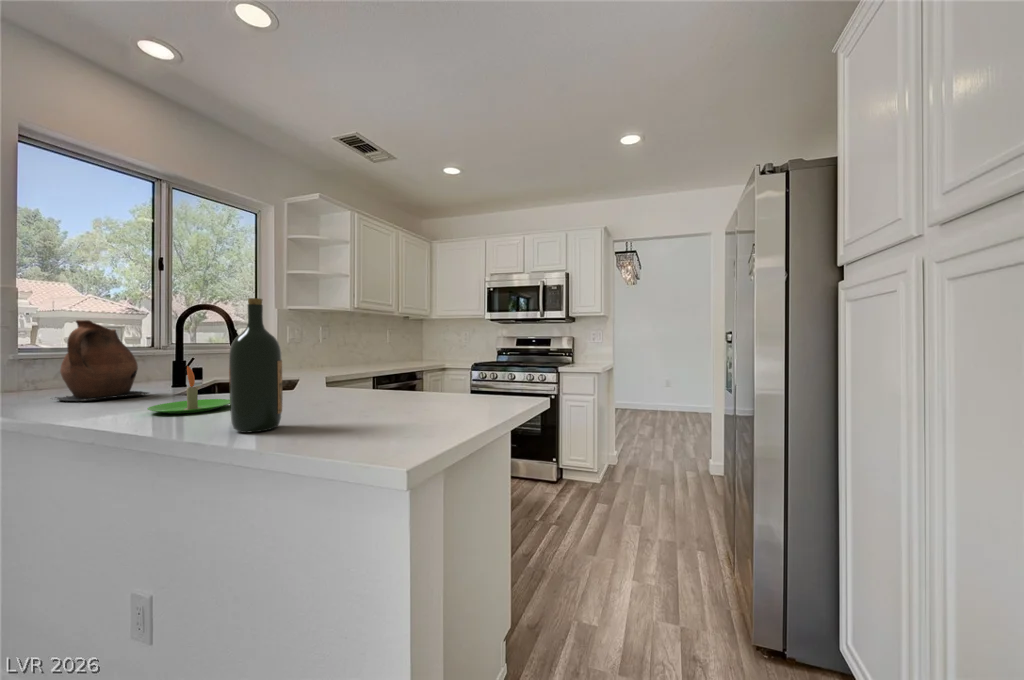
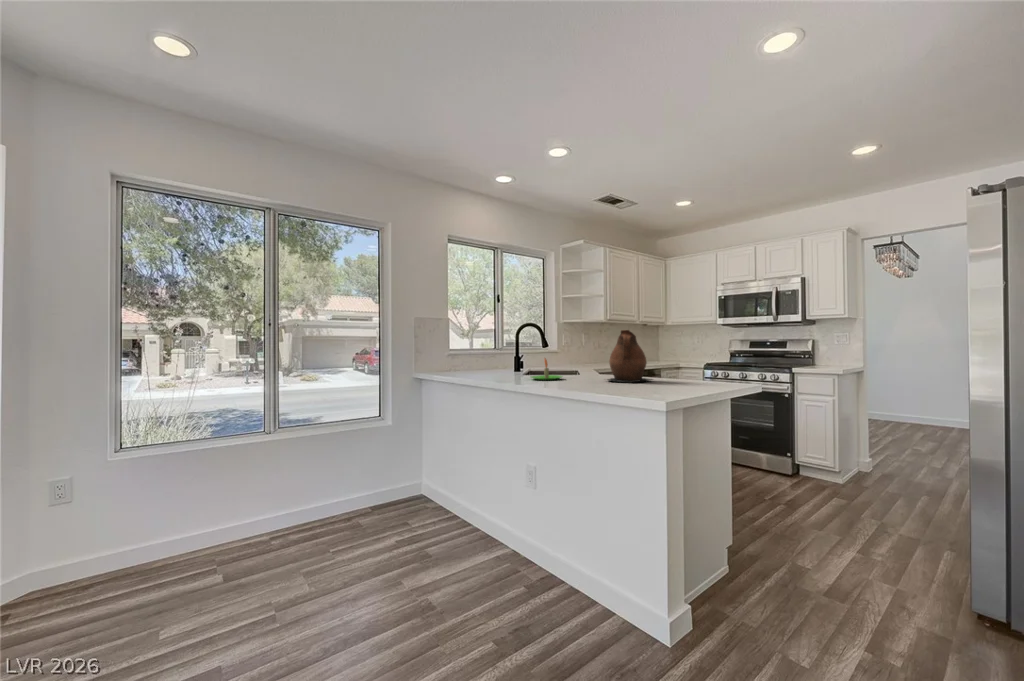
wine bottle: present [229,298,282,433] -> none [577,325,598,386]
ceramic pitcher: present [55,320,149,401] -> present [607,330,652,382]

